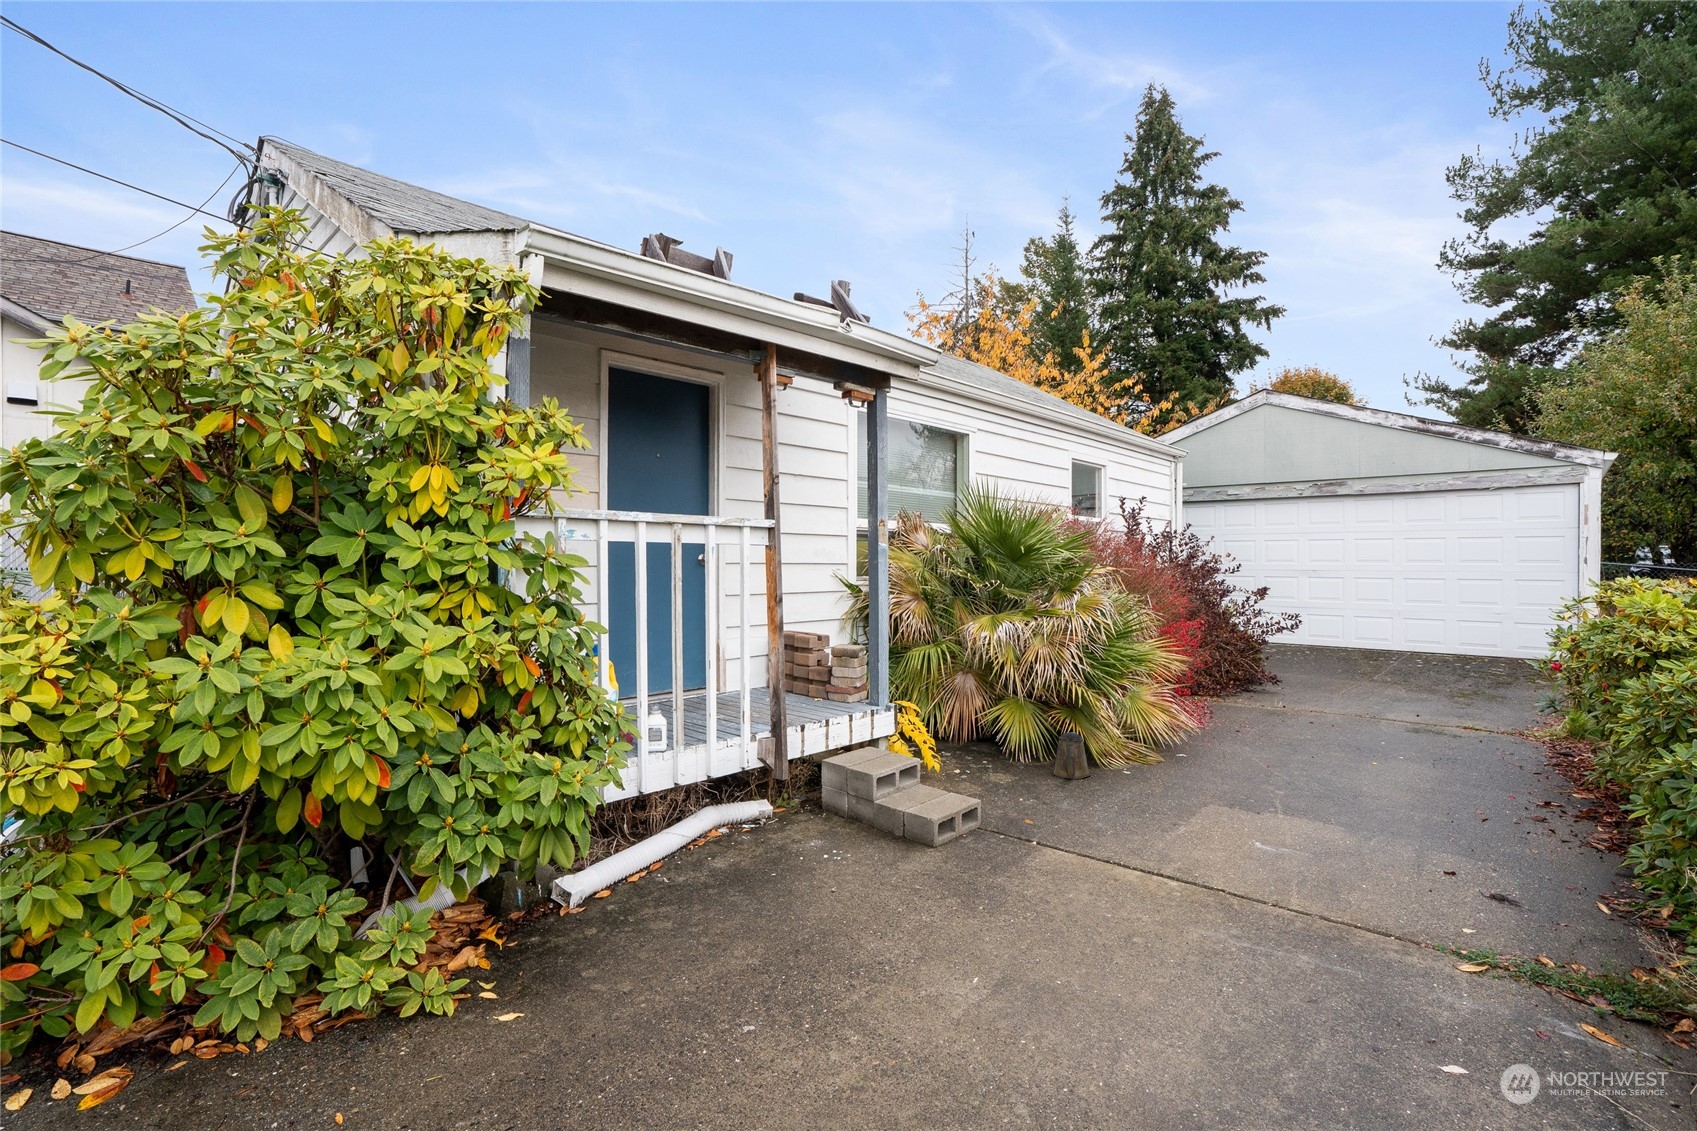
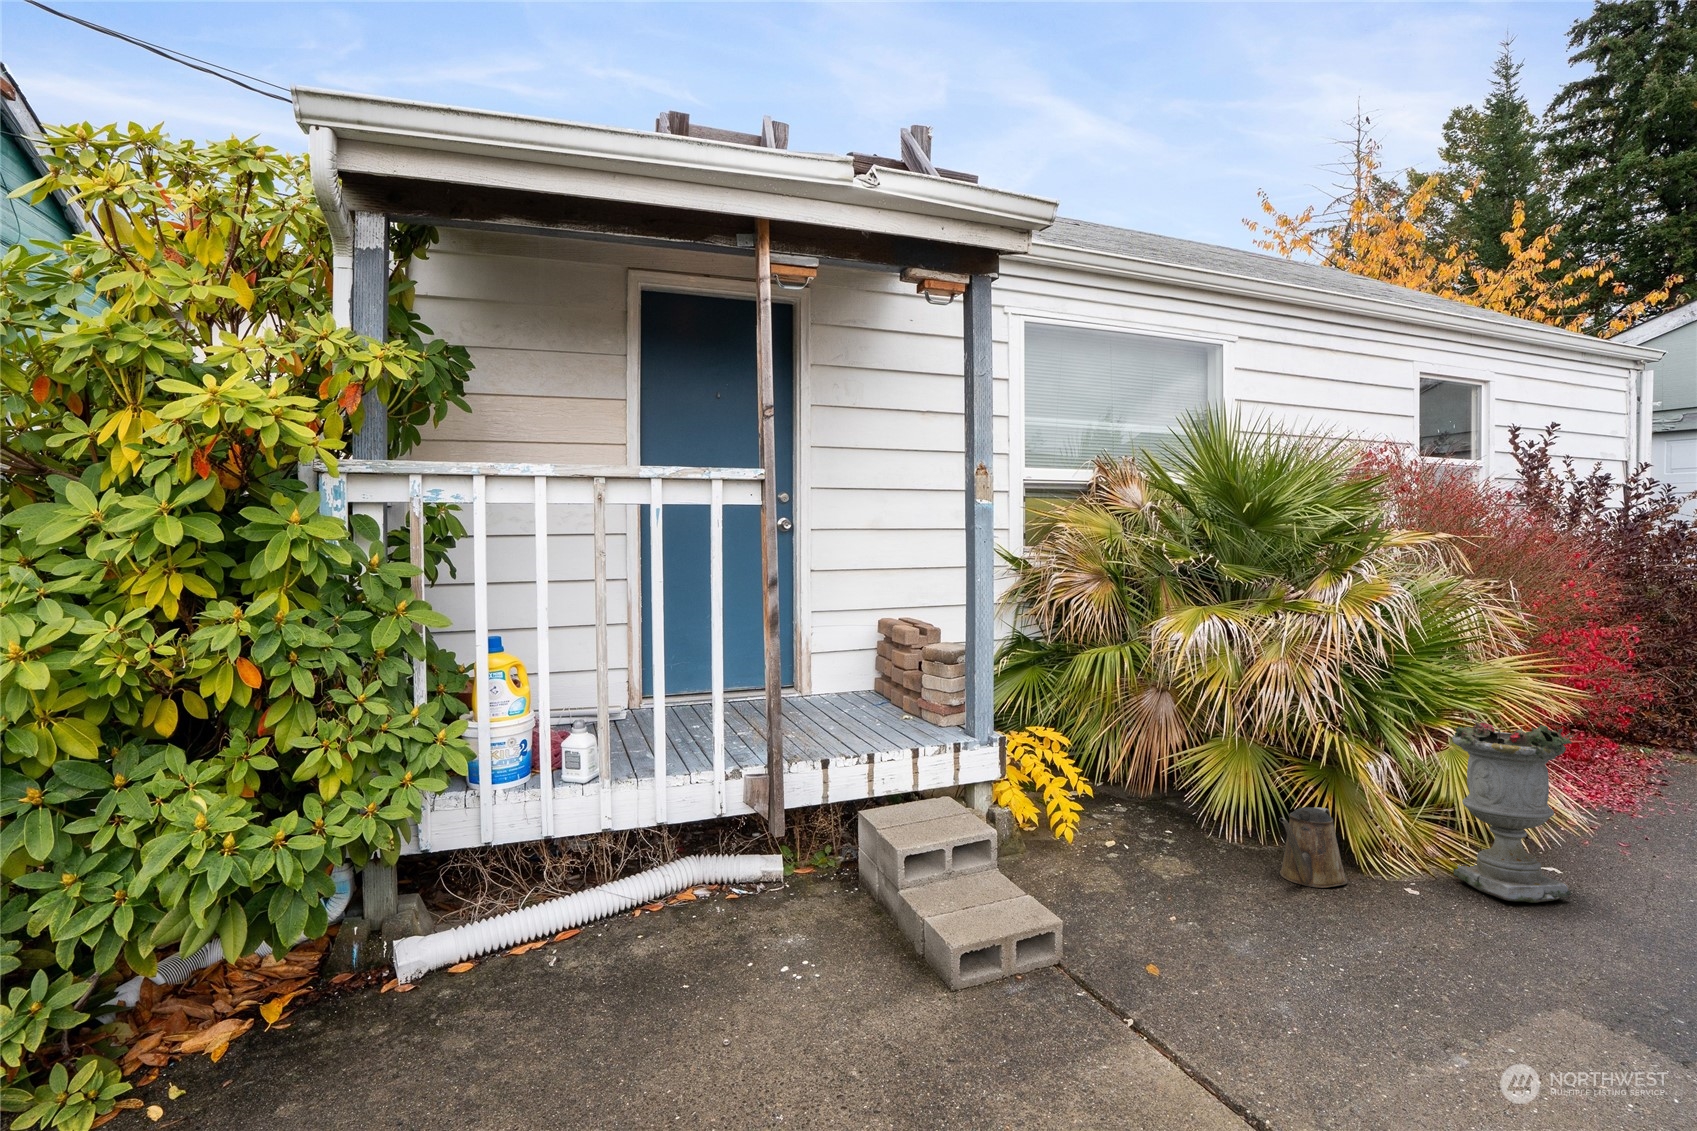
planter: none [1137,675,1194,773] -> present [1452,720,1573,903]

